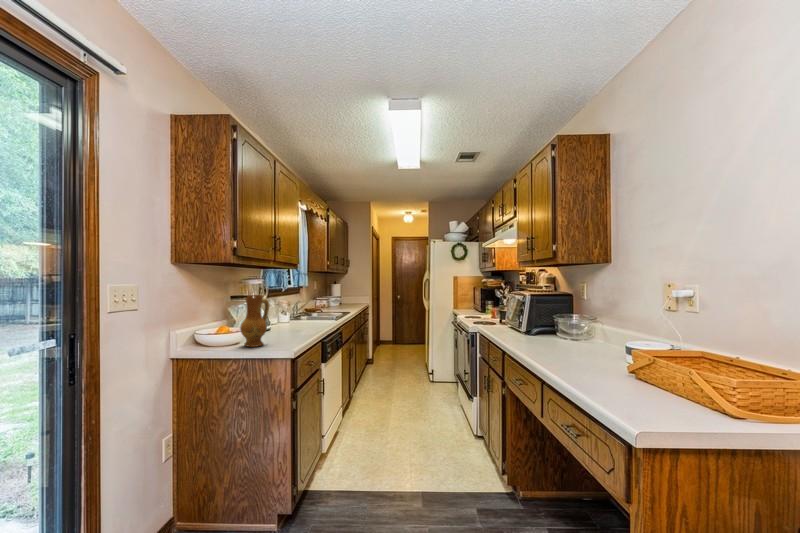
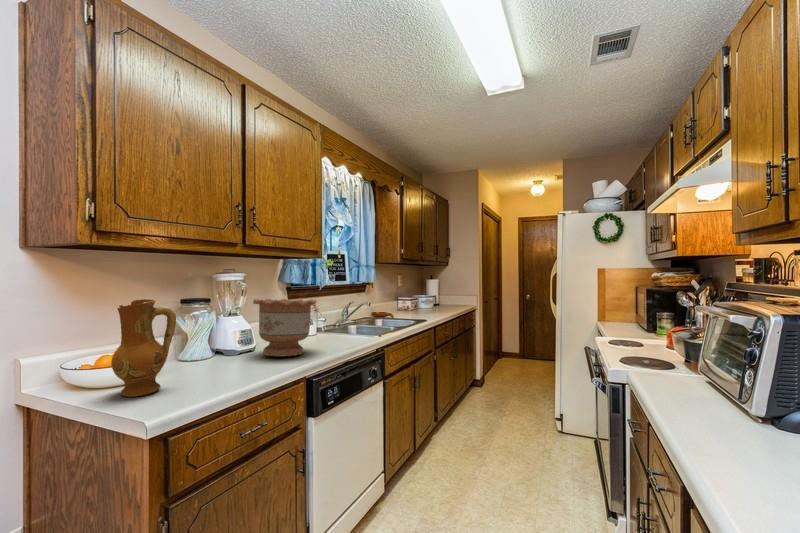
flower pot: none [276,296,315,330] -> present [253,299,316,356]

